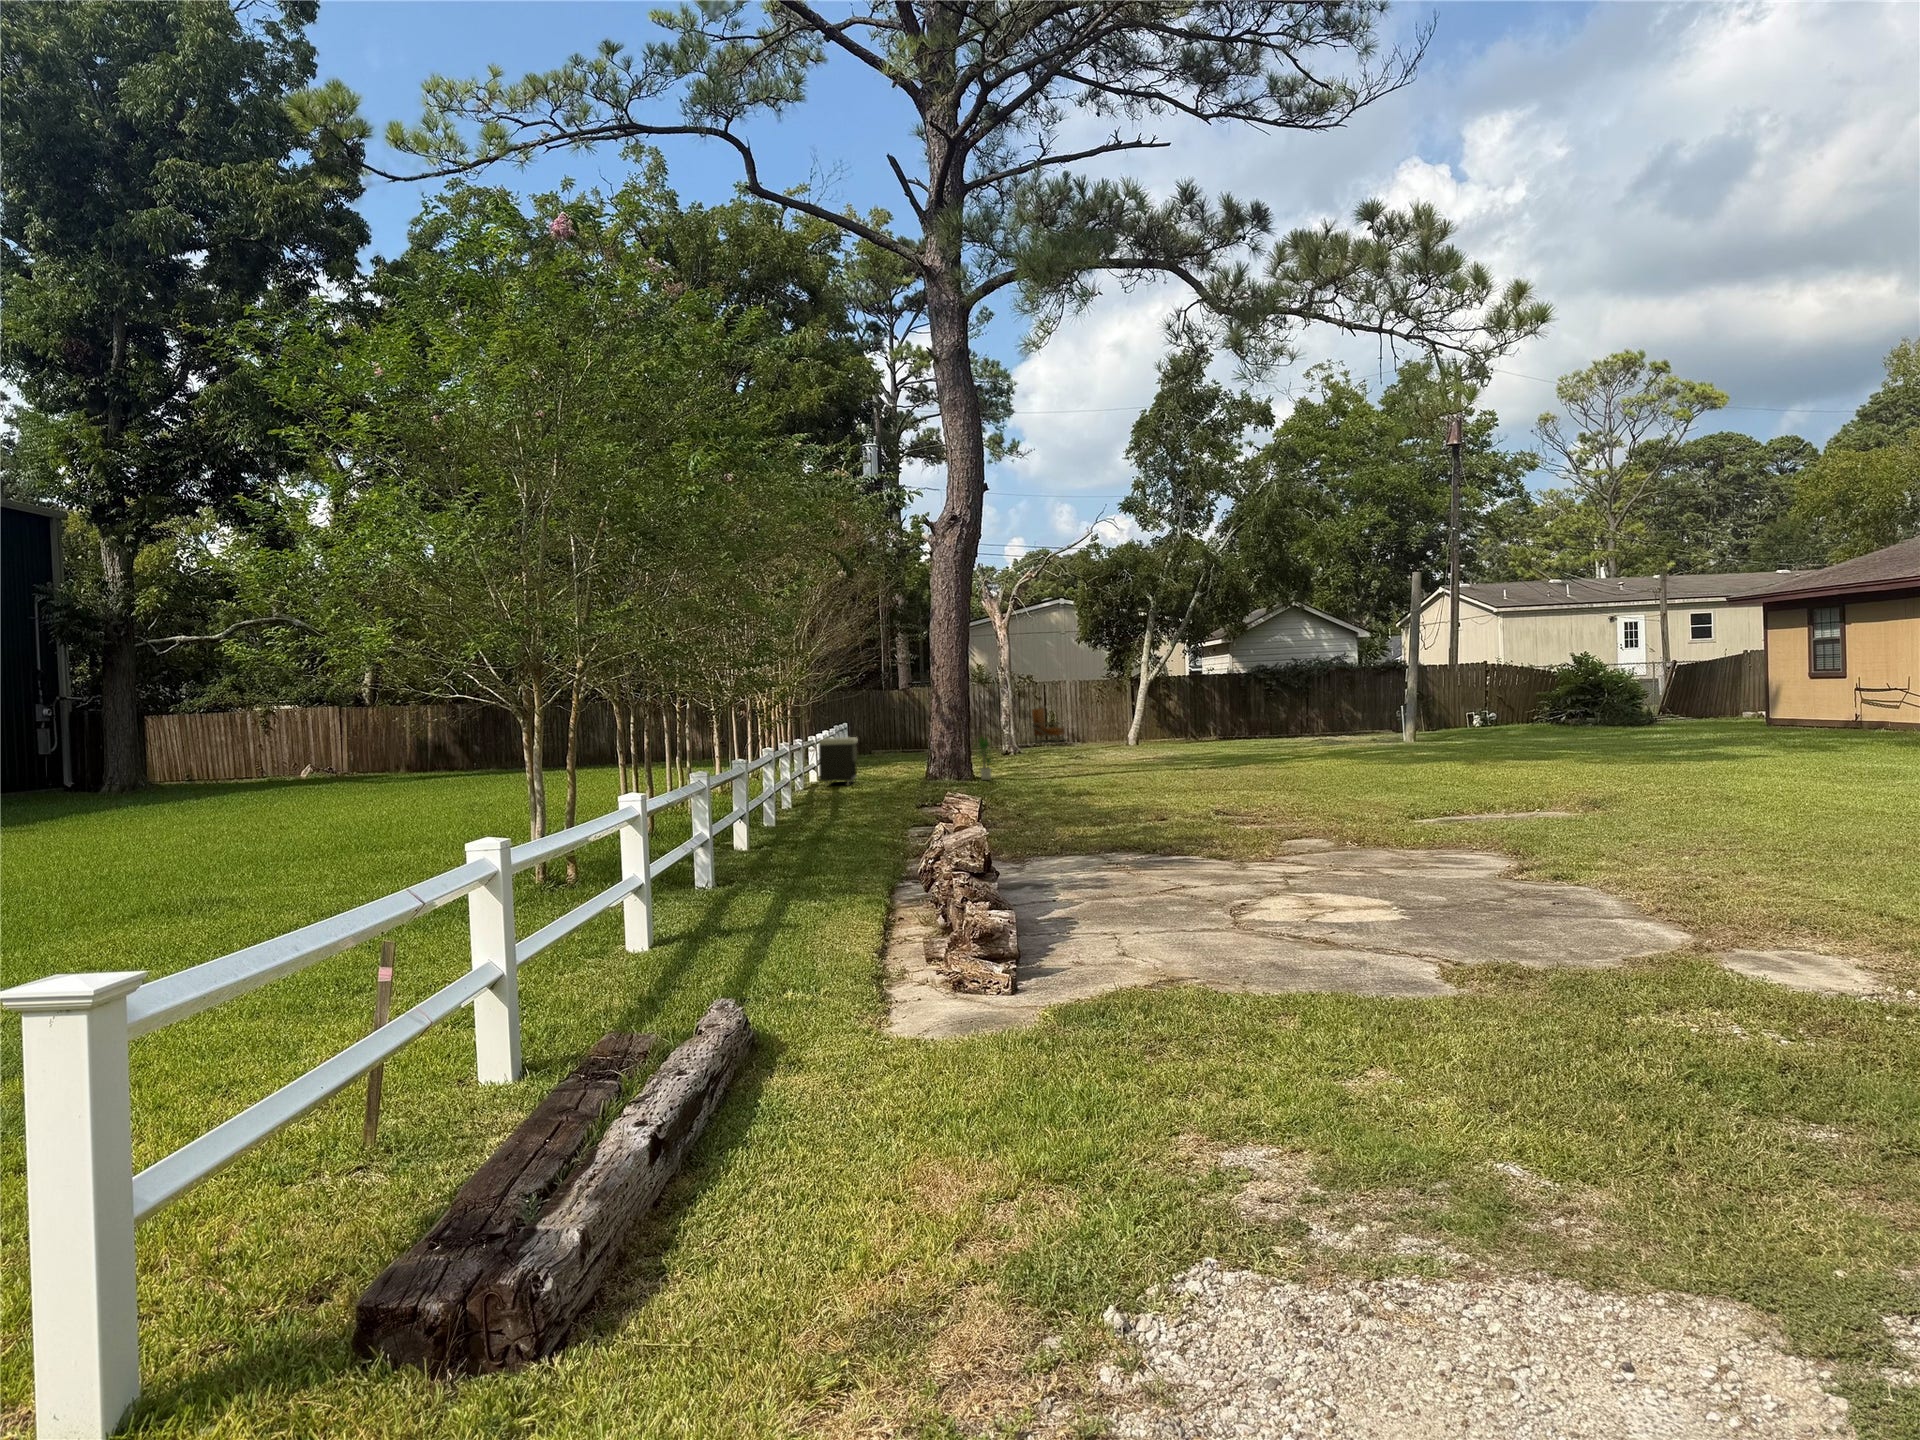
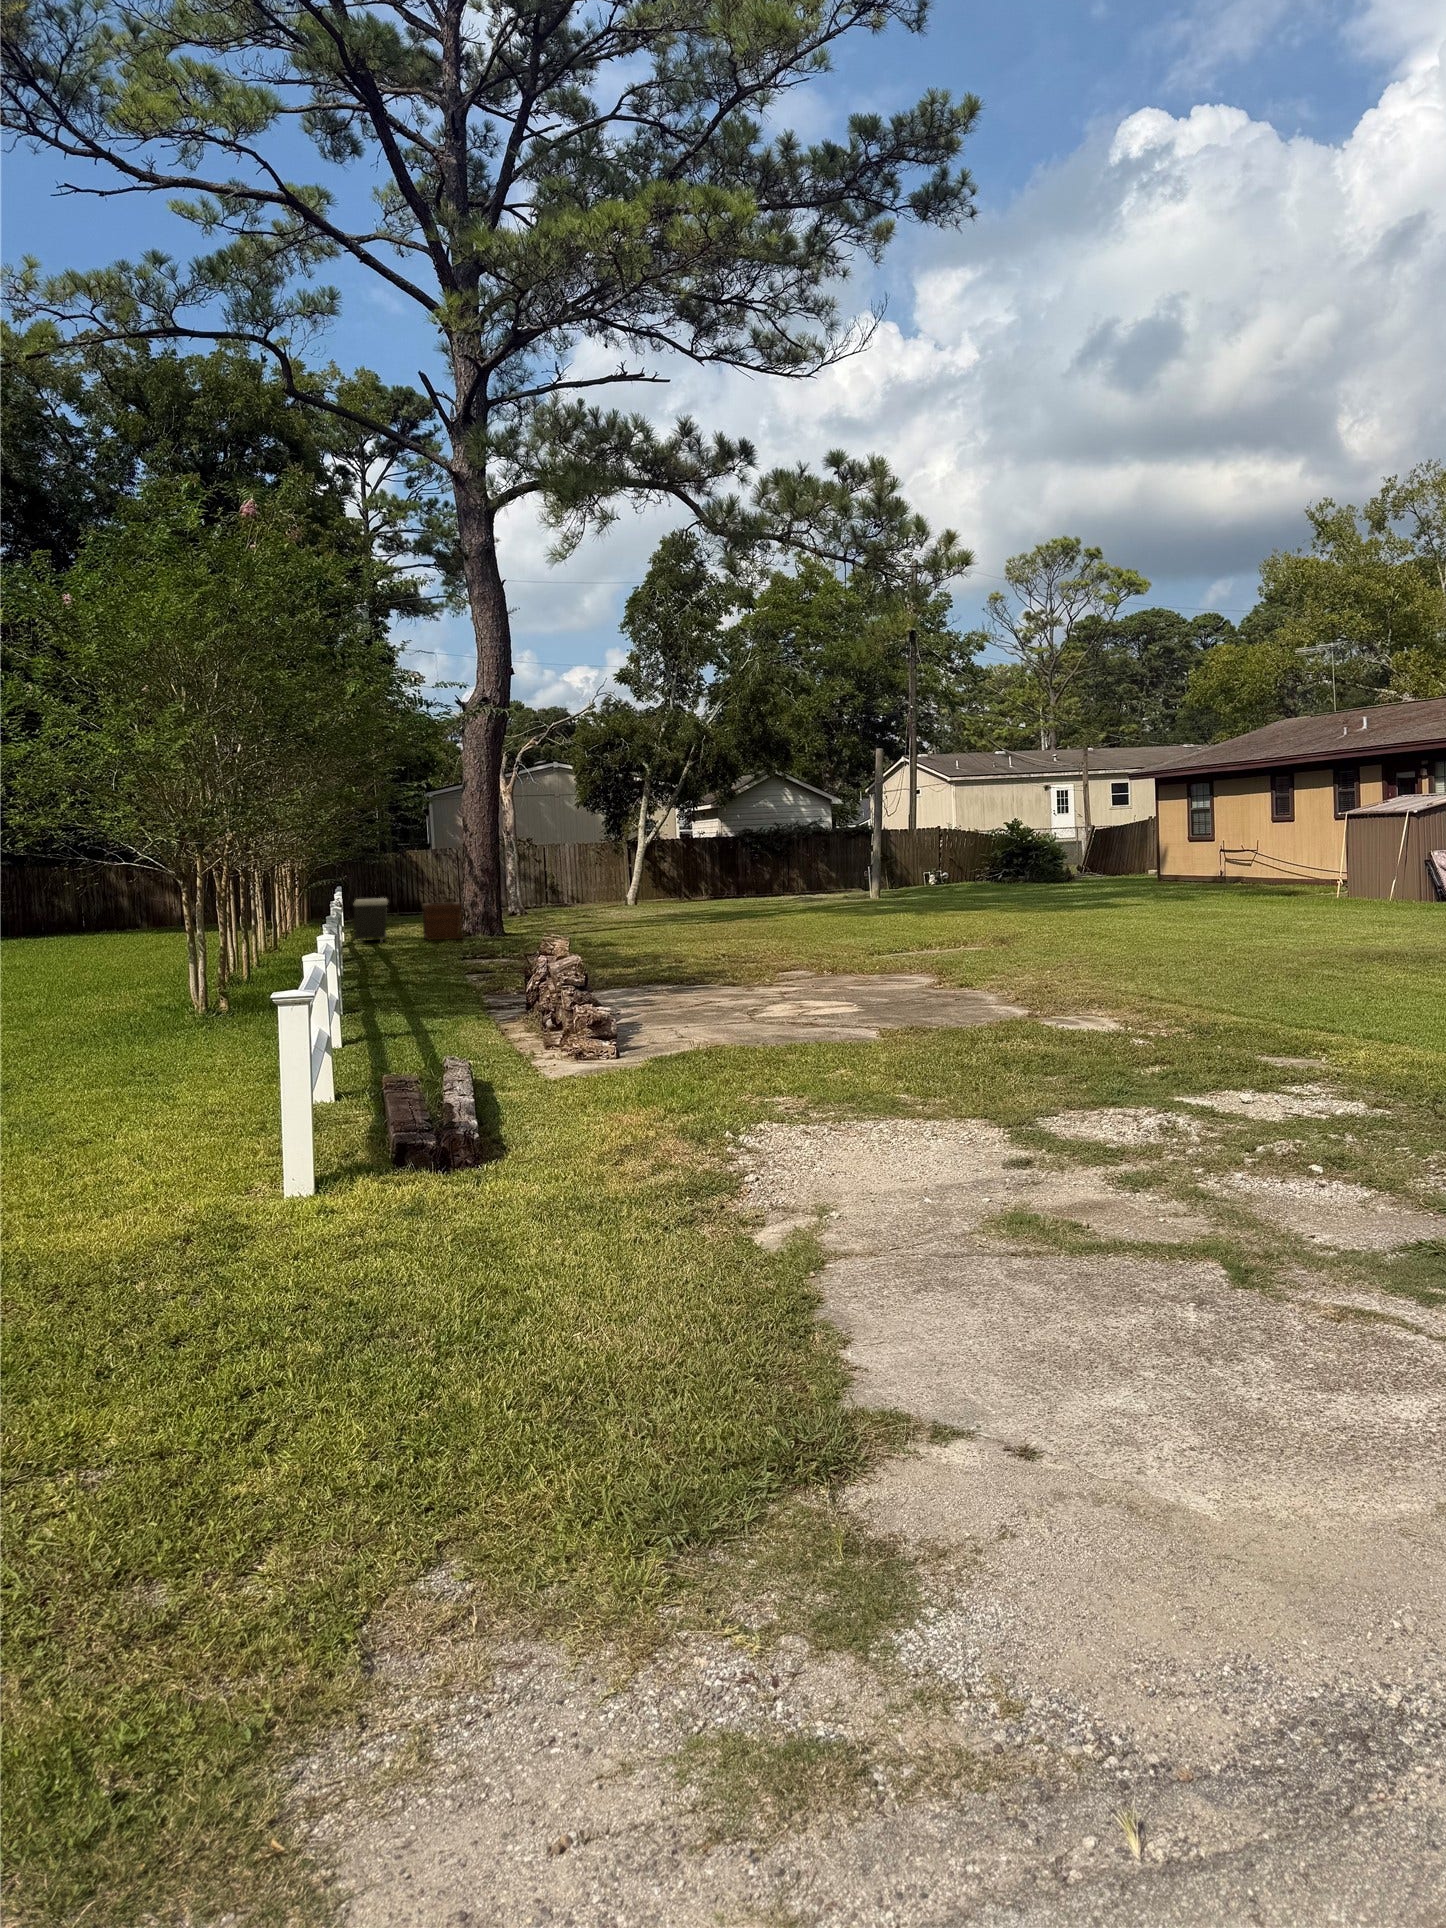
lounge chair: present [1030,708,1065,743] -> none [528,869,565,902]
potted plant: present [977,737,992,780] -> none [493,895,519,936]
wooden crate: none [894,742,935,784] -> present [423,902,463,940]

